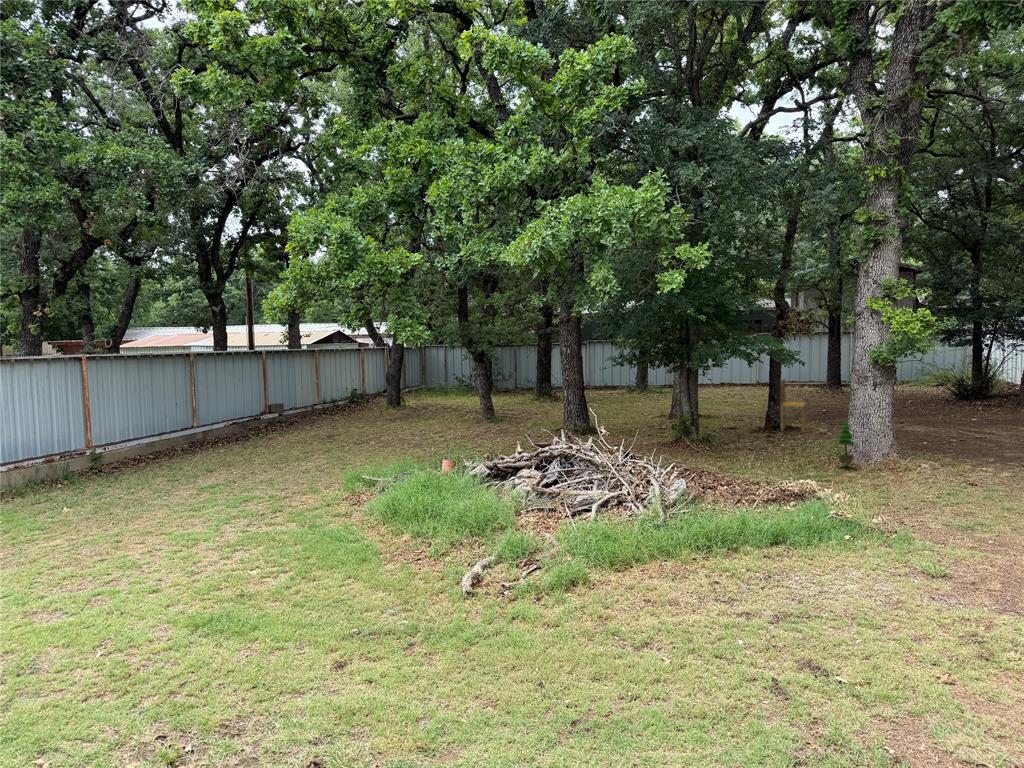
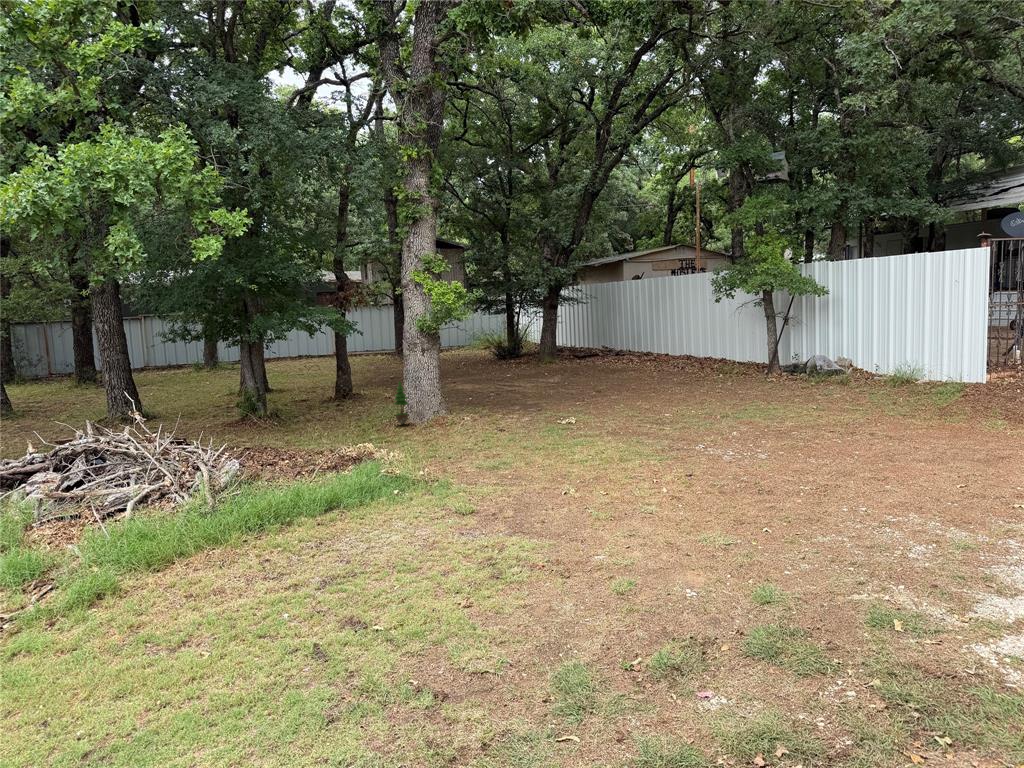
chair: present [780,379,806,432] -> none [346,348,373,398]

